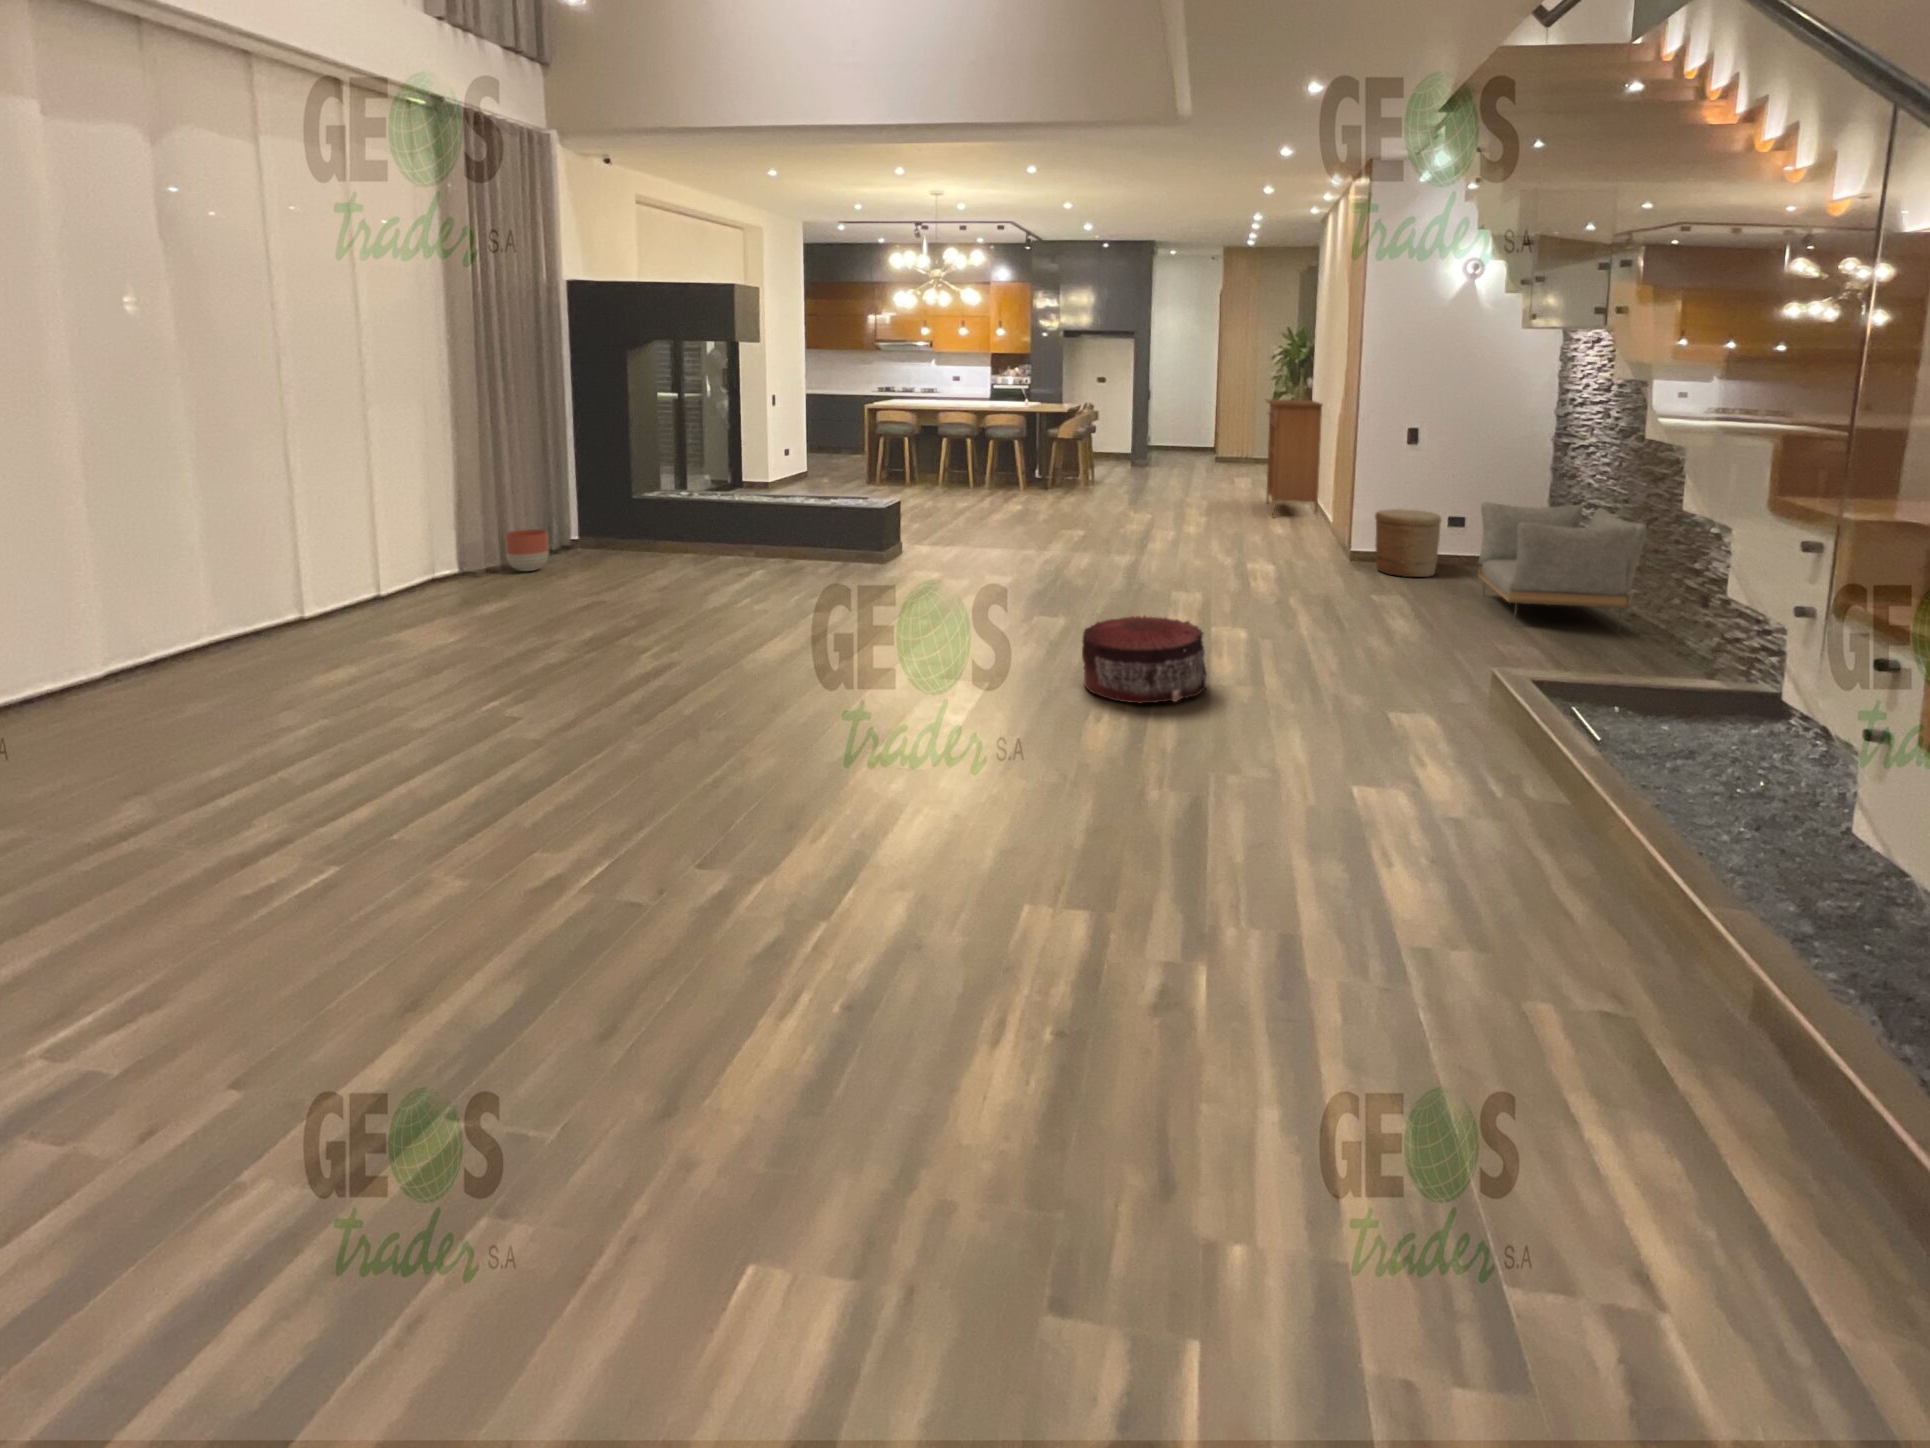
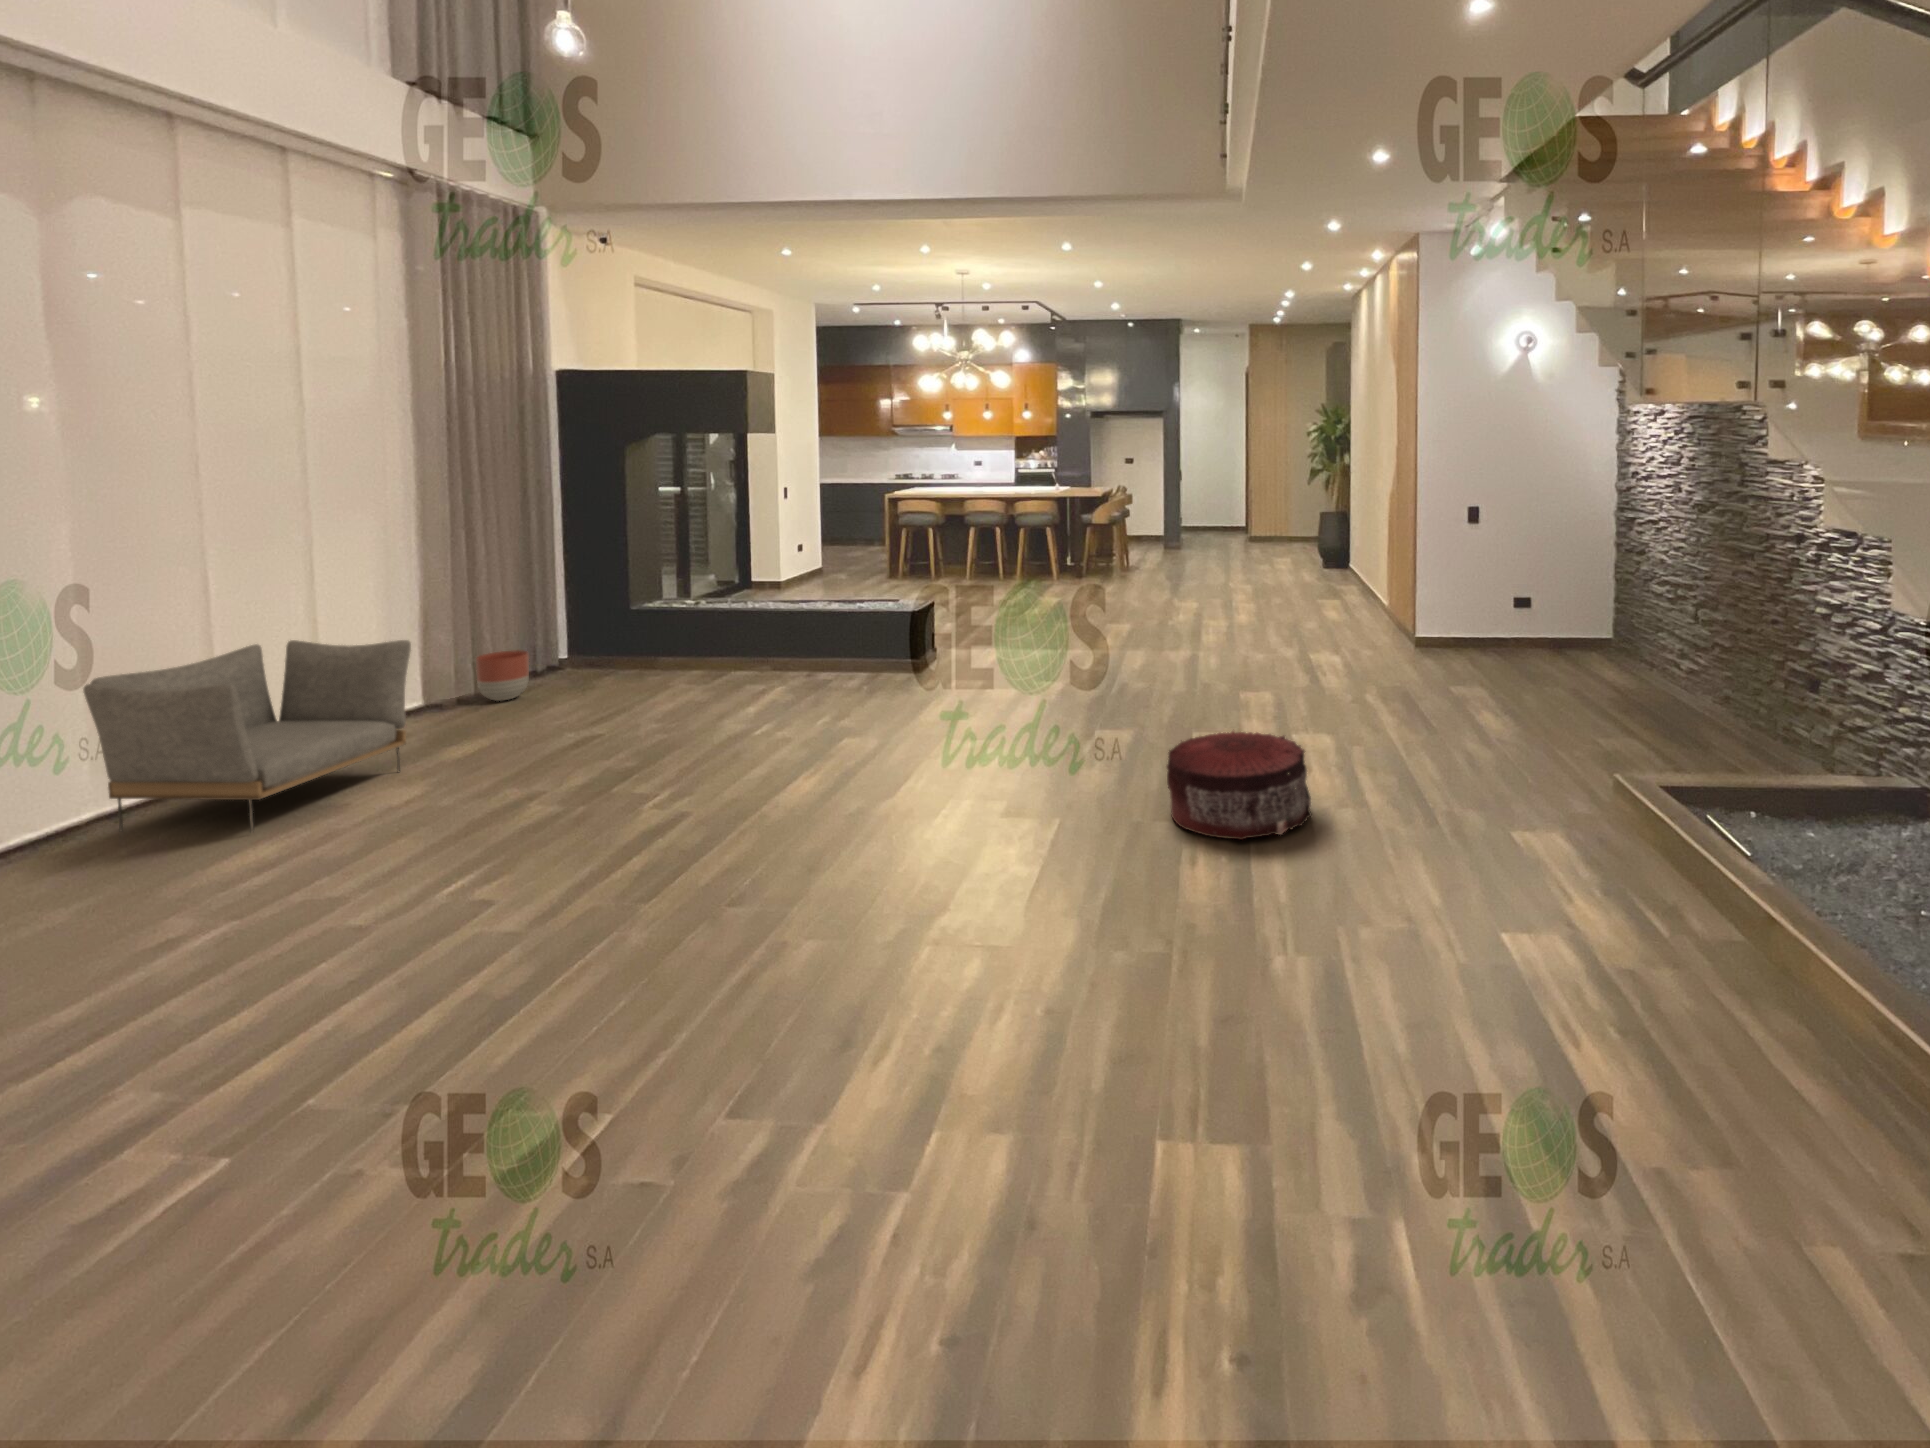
console table: present [1266,400,1322,517] -> none [1306,478,1370,601]
armchair: present [1478,502,1647,629] -> present [83,640,411,832]
woven basket: present [1375,509,1441,577] -> none [1443,591,1512,664]

